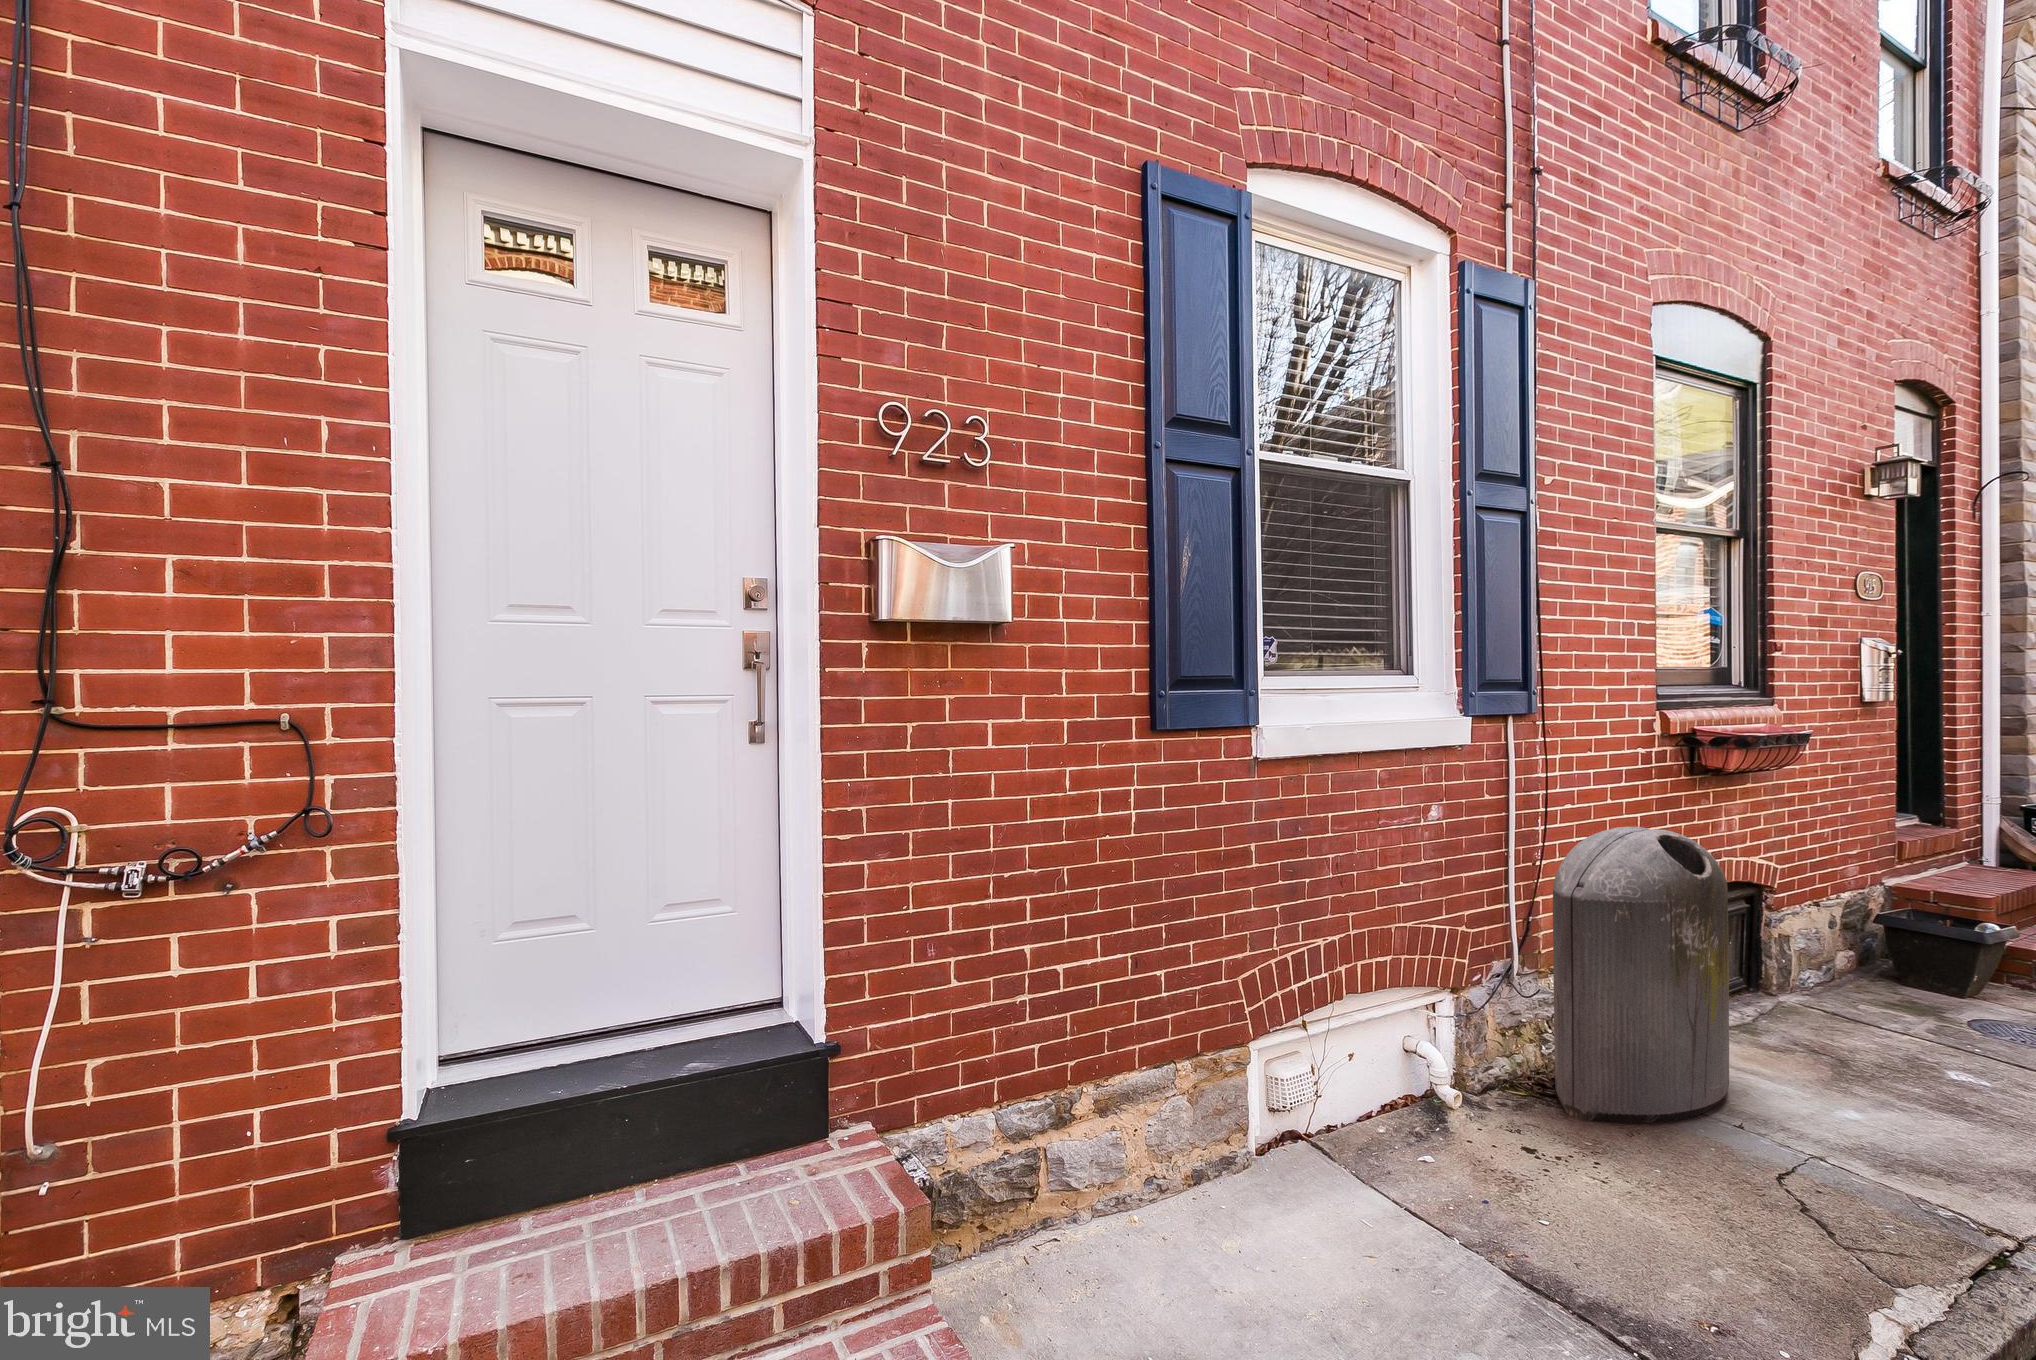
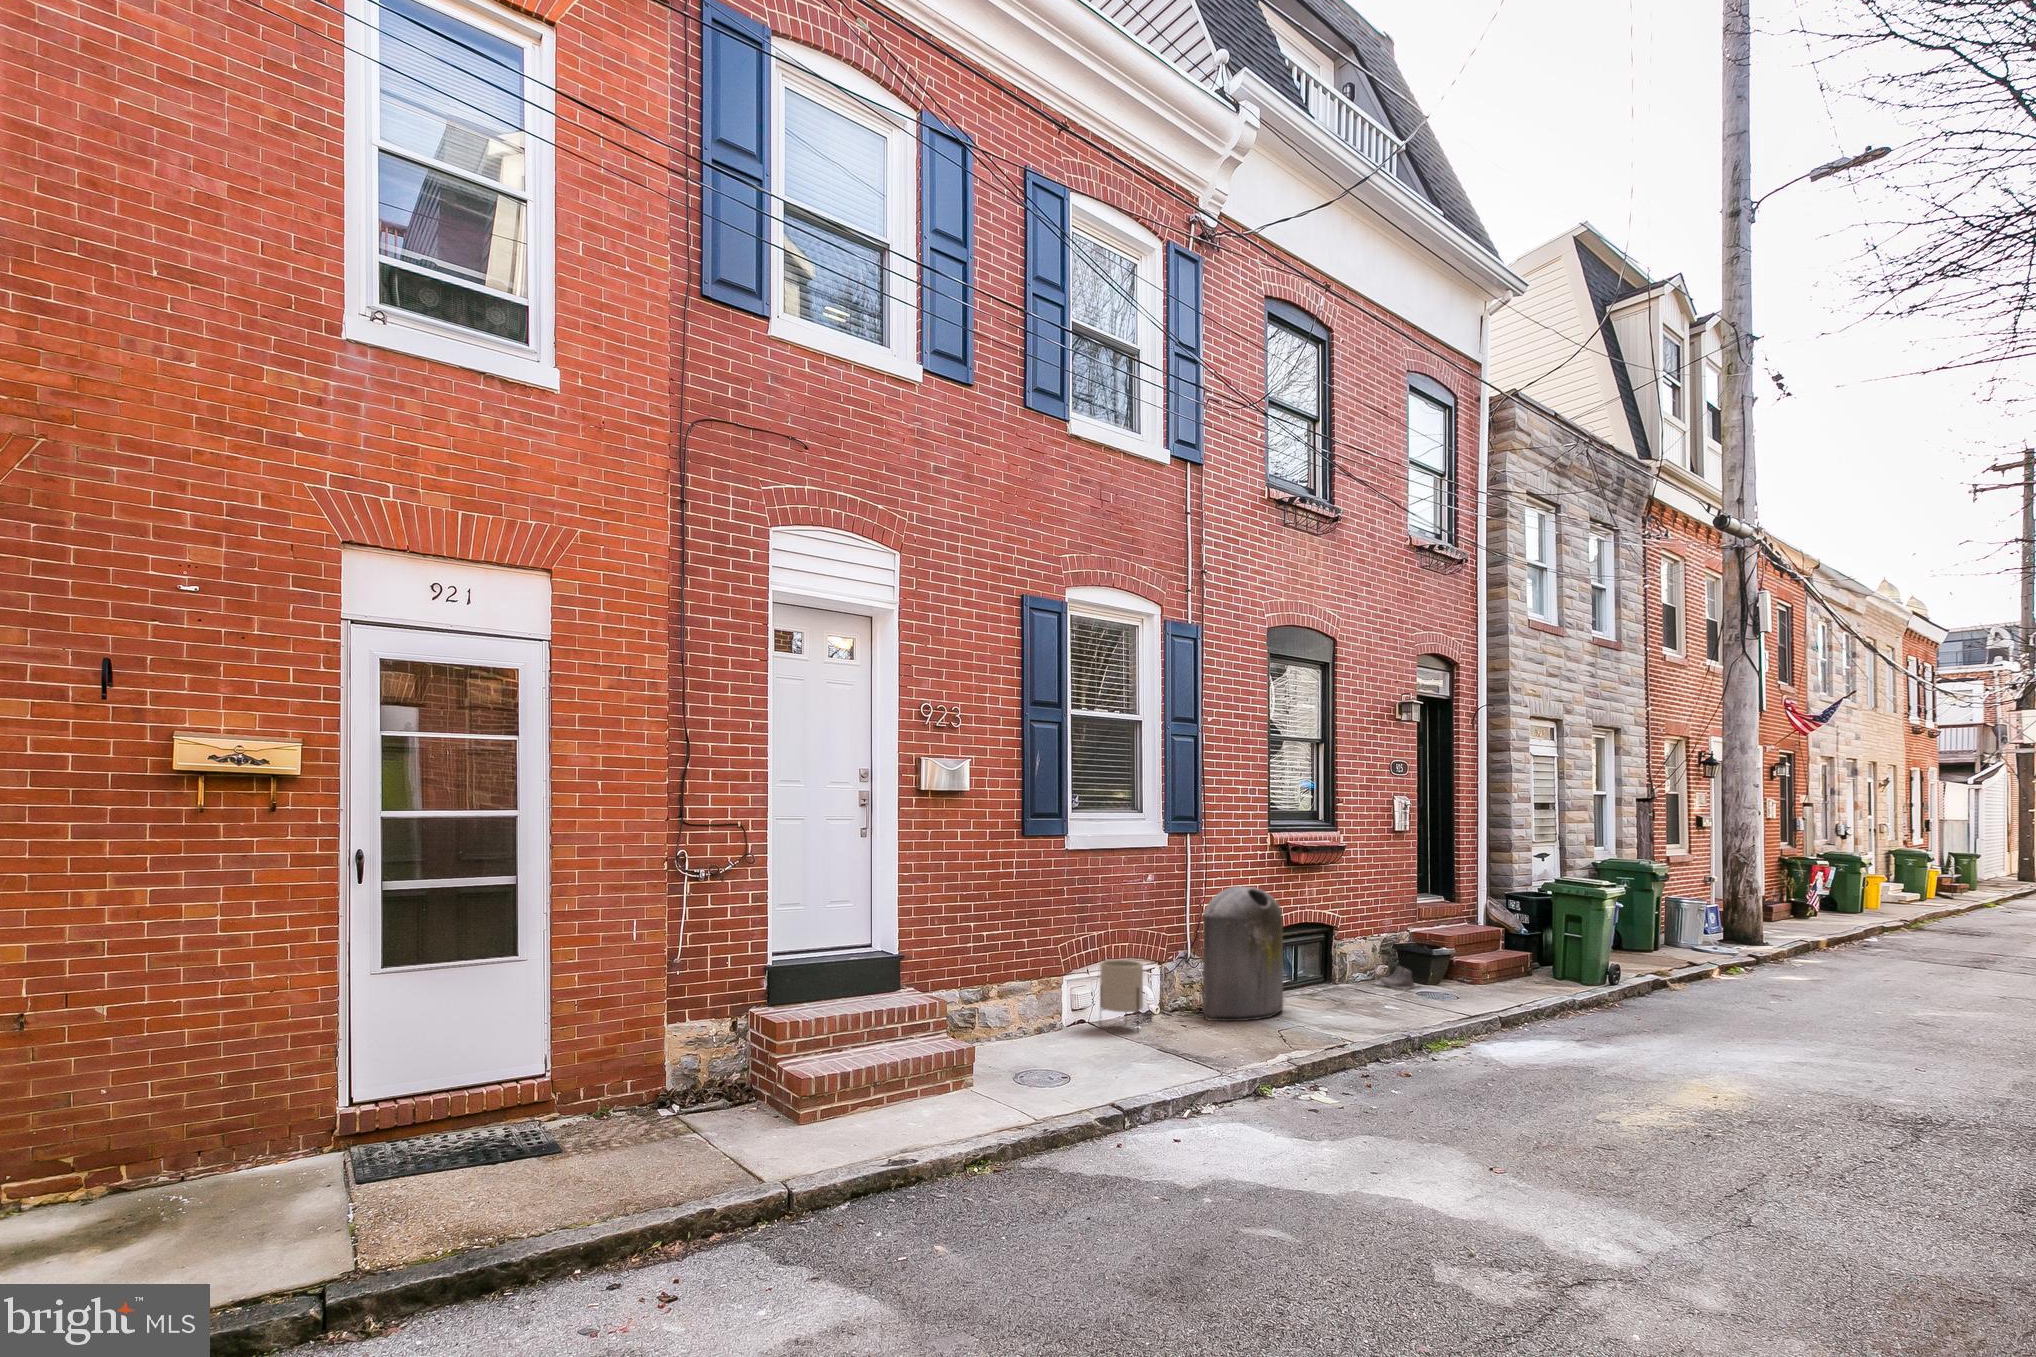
boots: none [1828,952,1942,1006] -> present [1374,966,1417,990]
planter: none [1337,995,1439,1175] -> present [1100,960,1143,1014]

